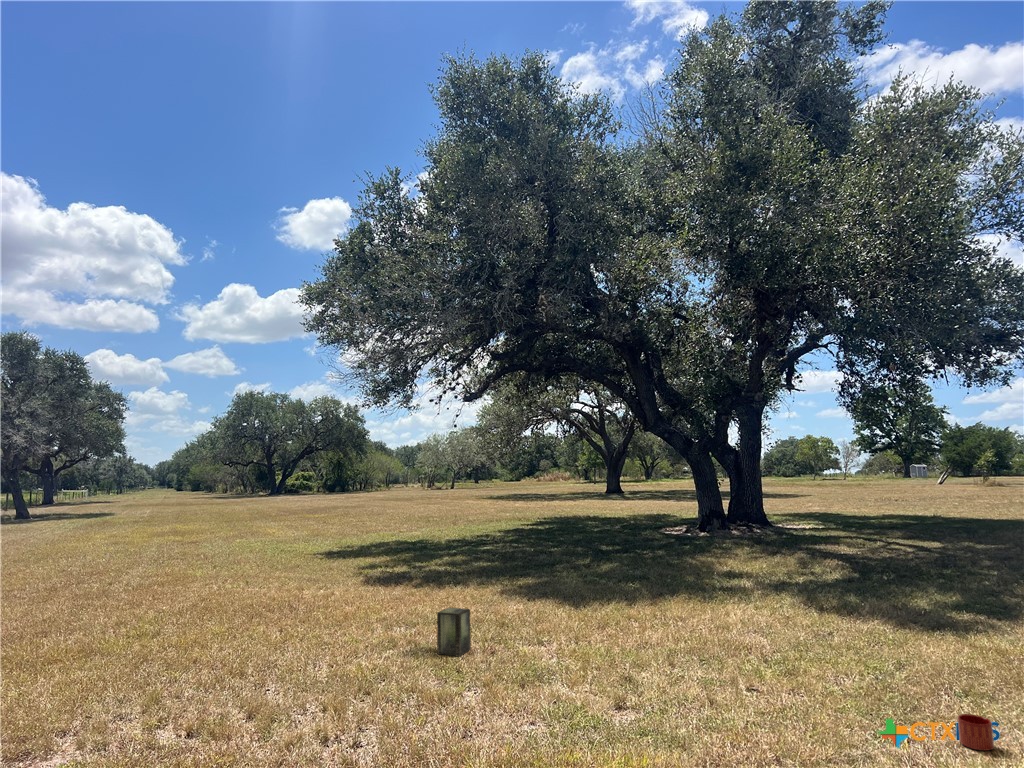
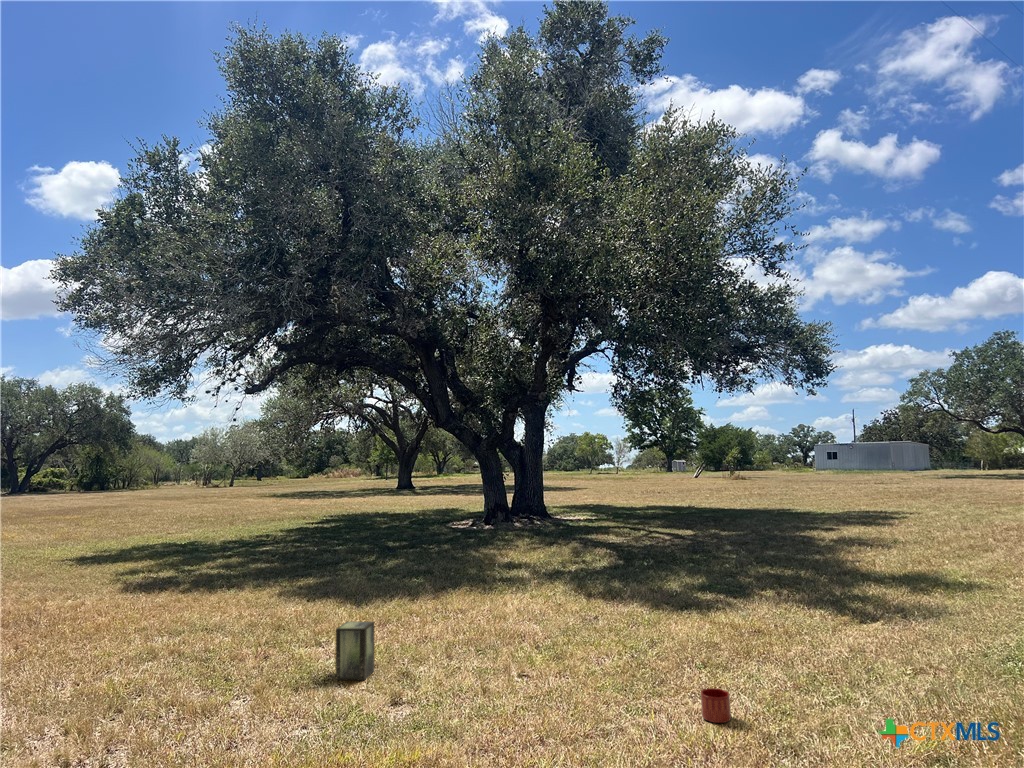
storage box: present [437,608,471,657] -> present [336,621,374,680]

